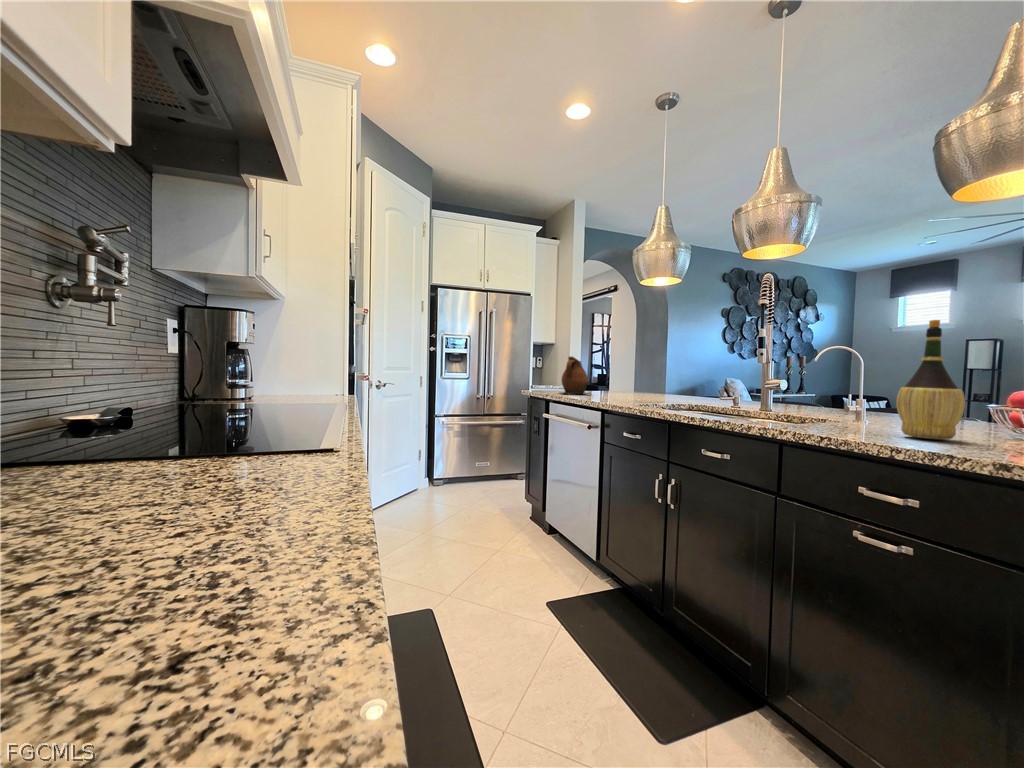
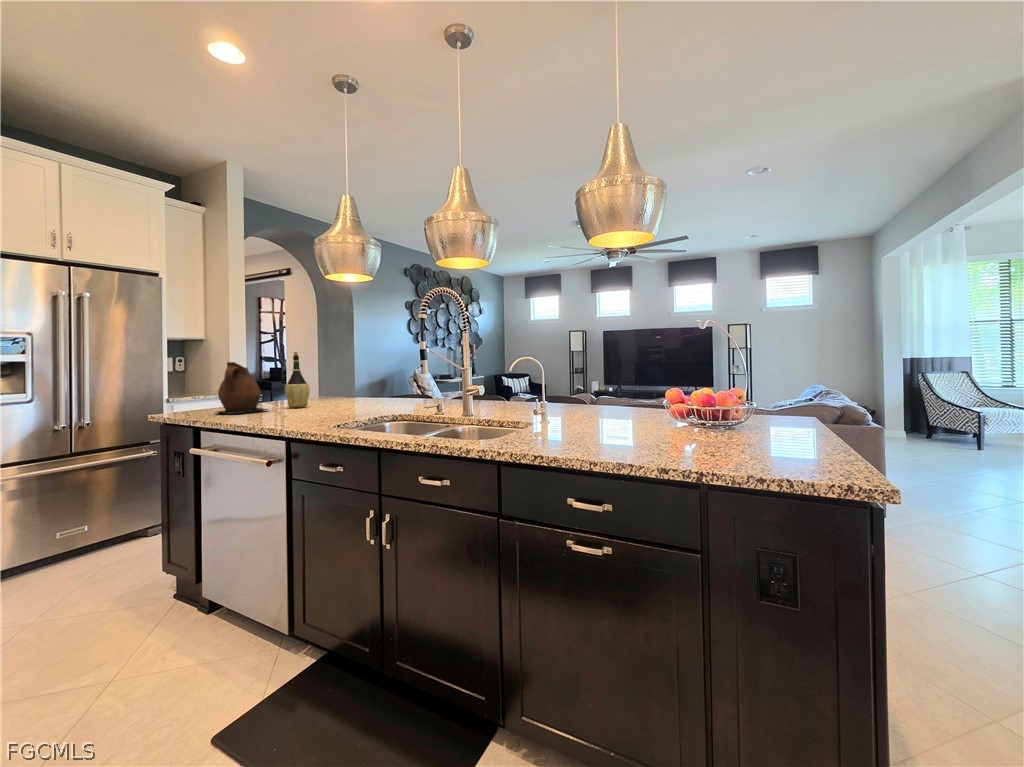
wine bottle: present [897,320,965,439] -> present [285,352,310,408]

